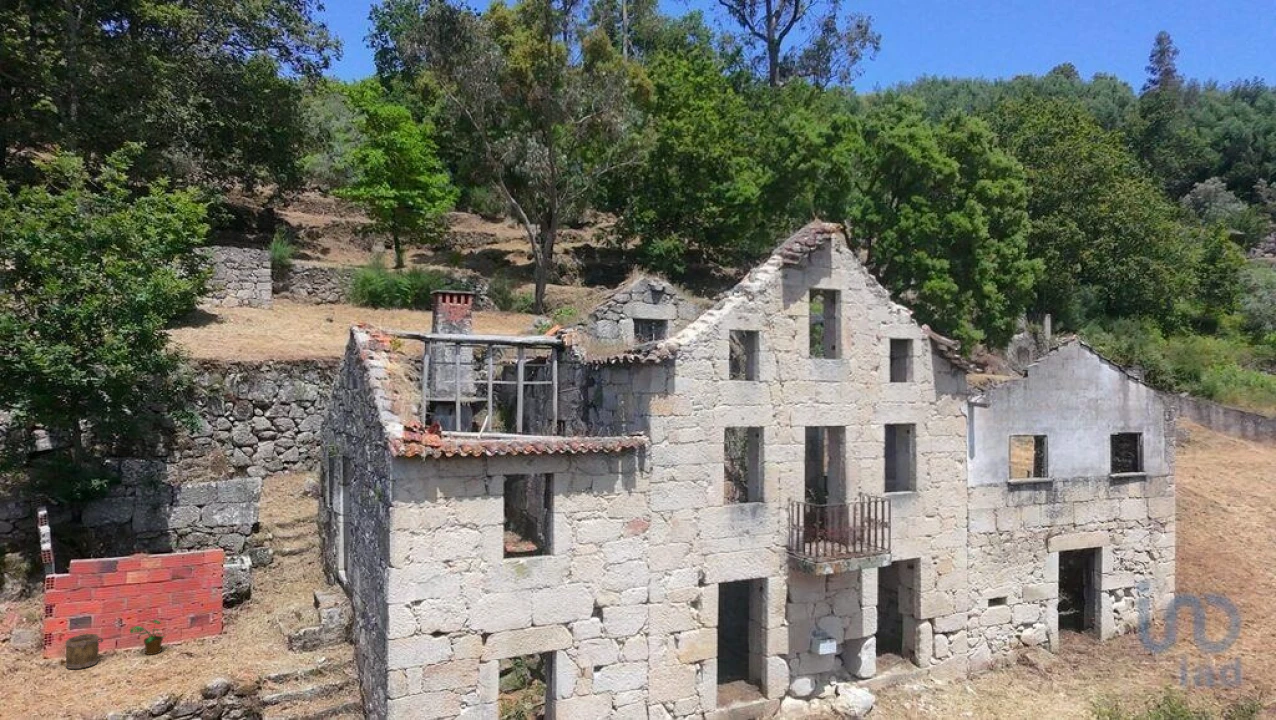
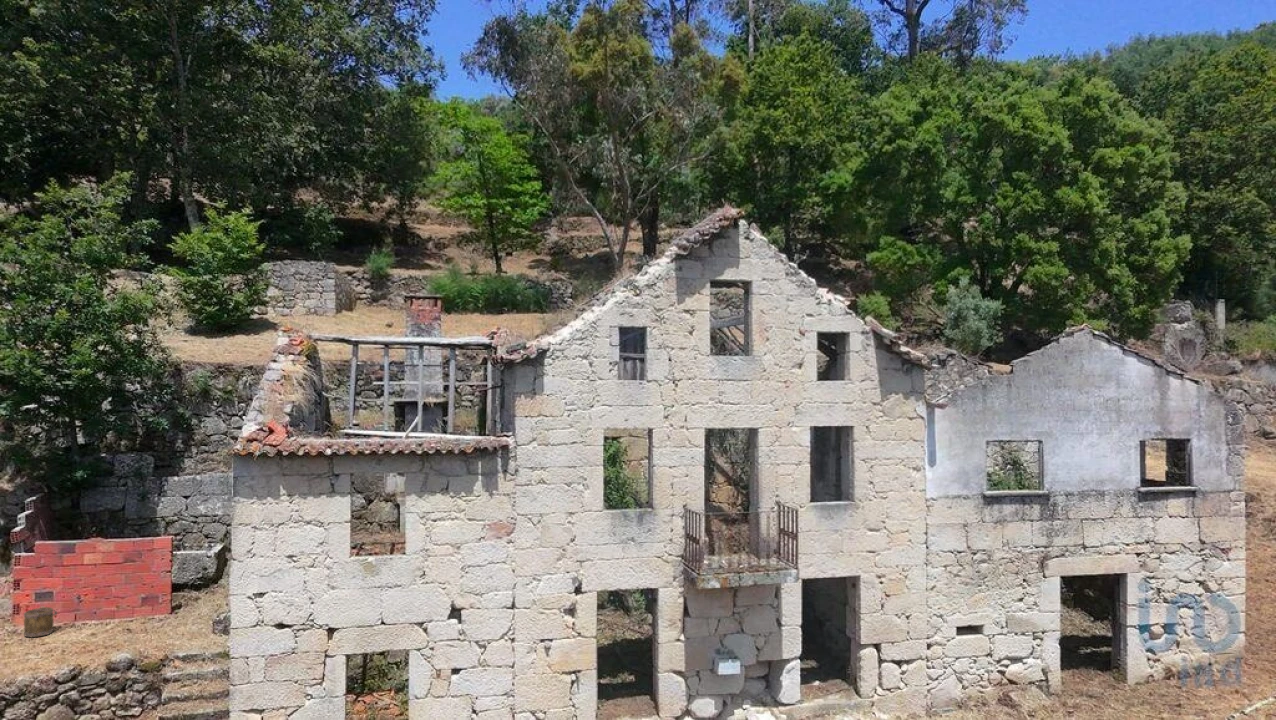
potted plant: present [130,620,164,655] -> none [77,598,113,629]

